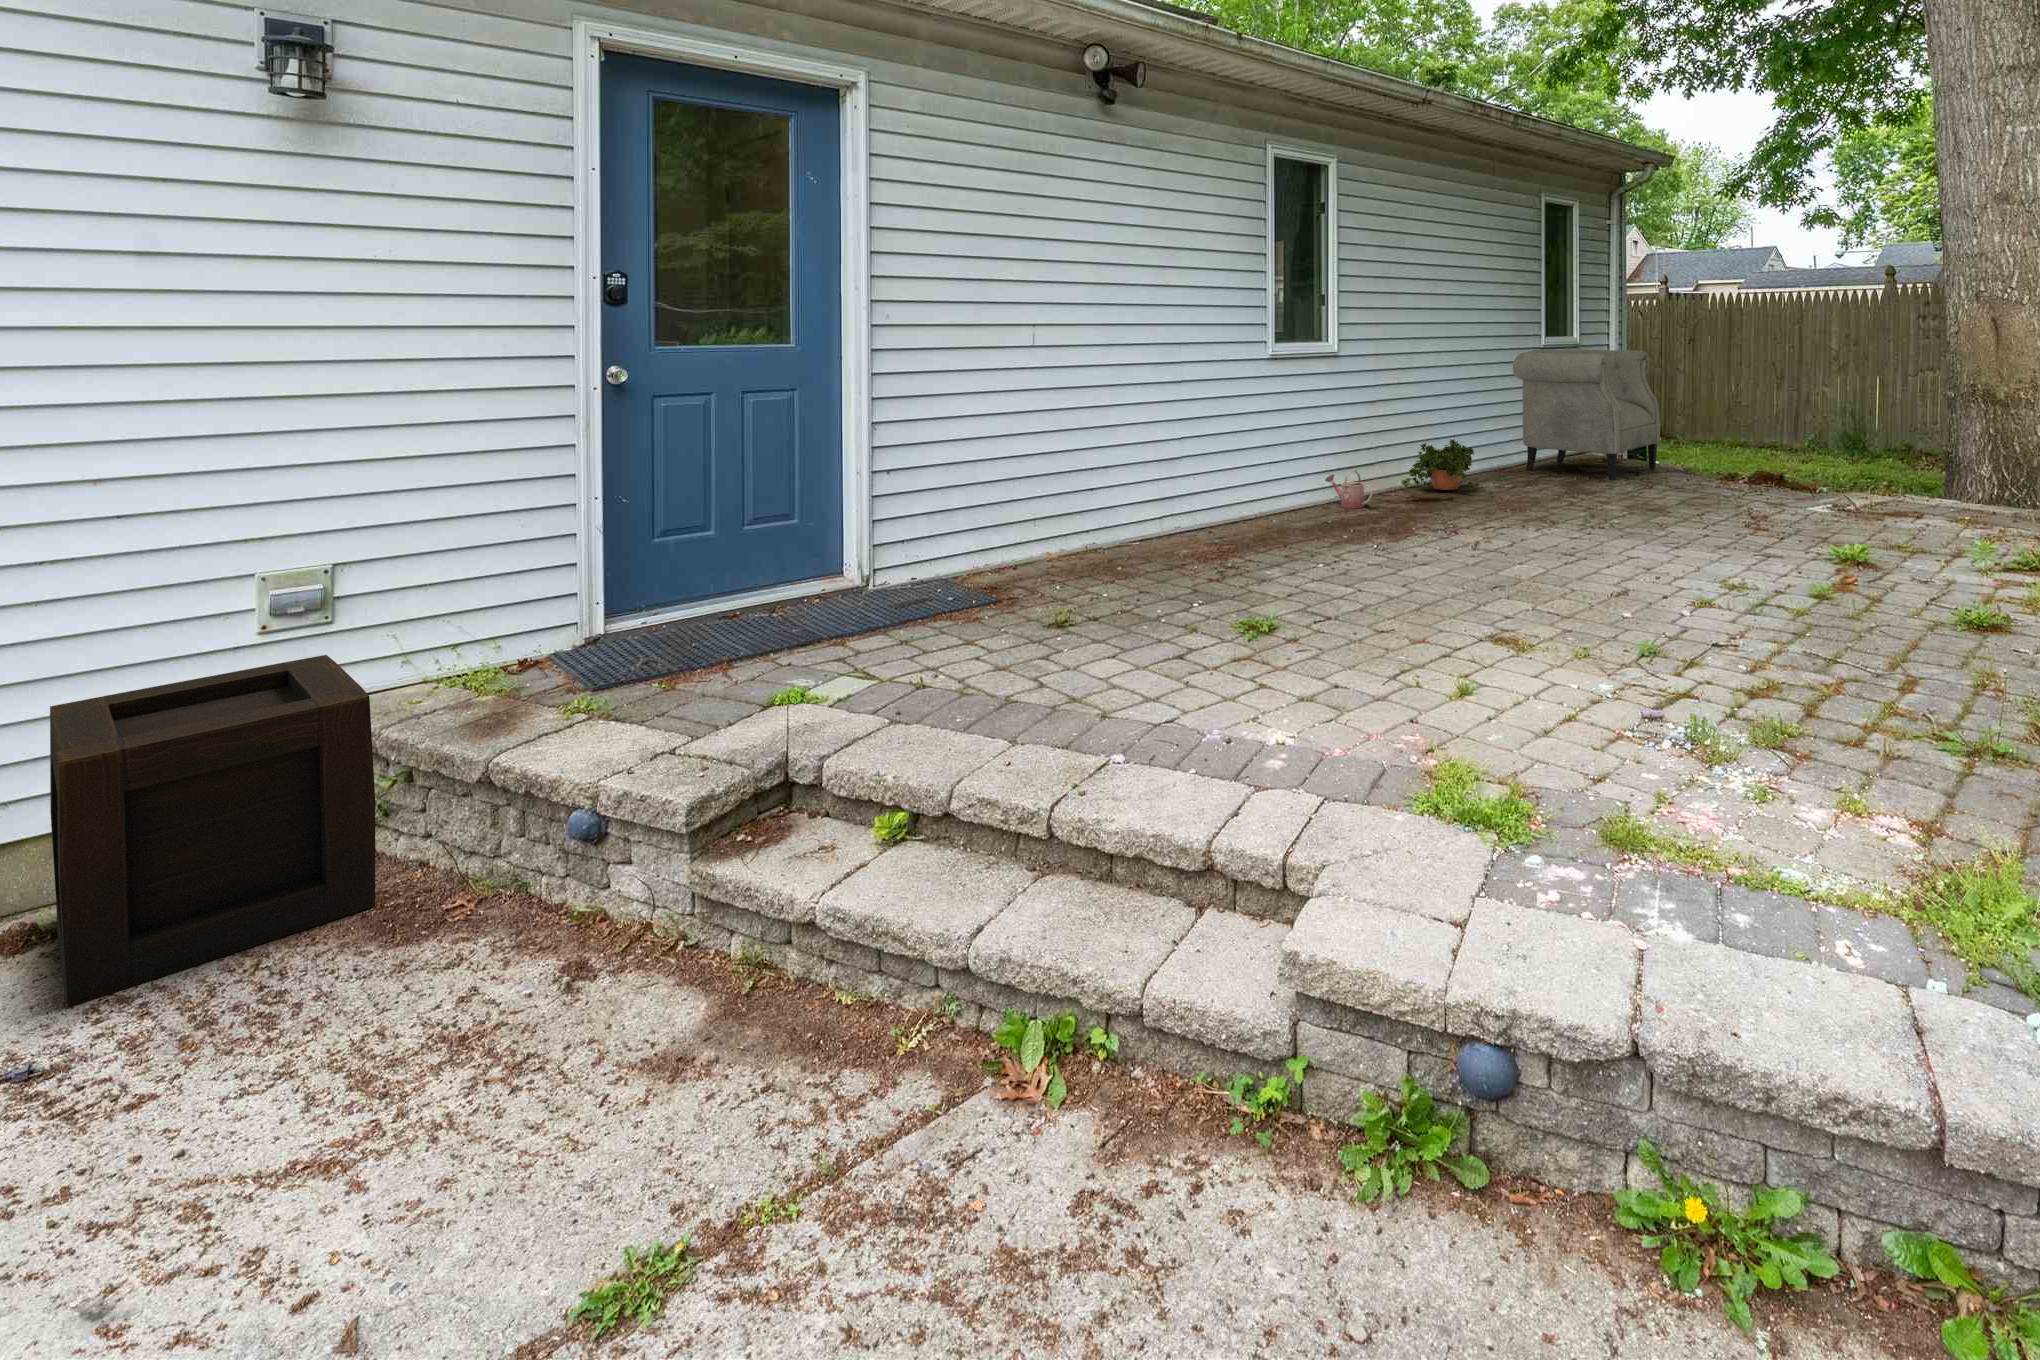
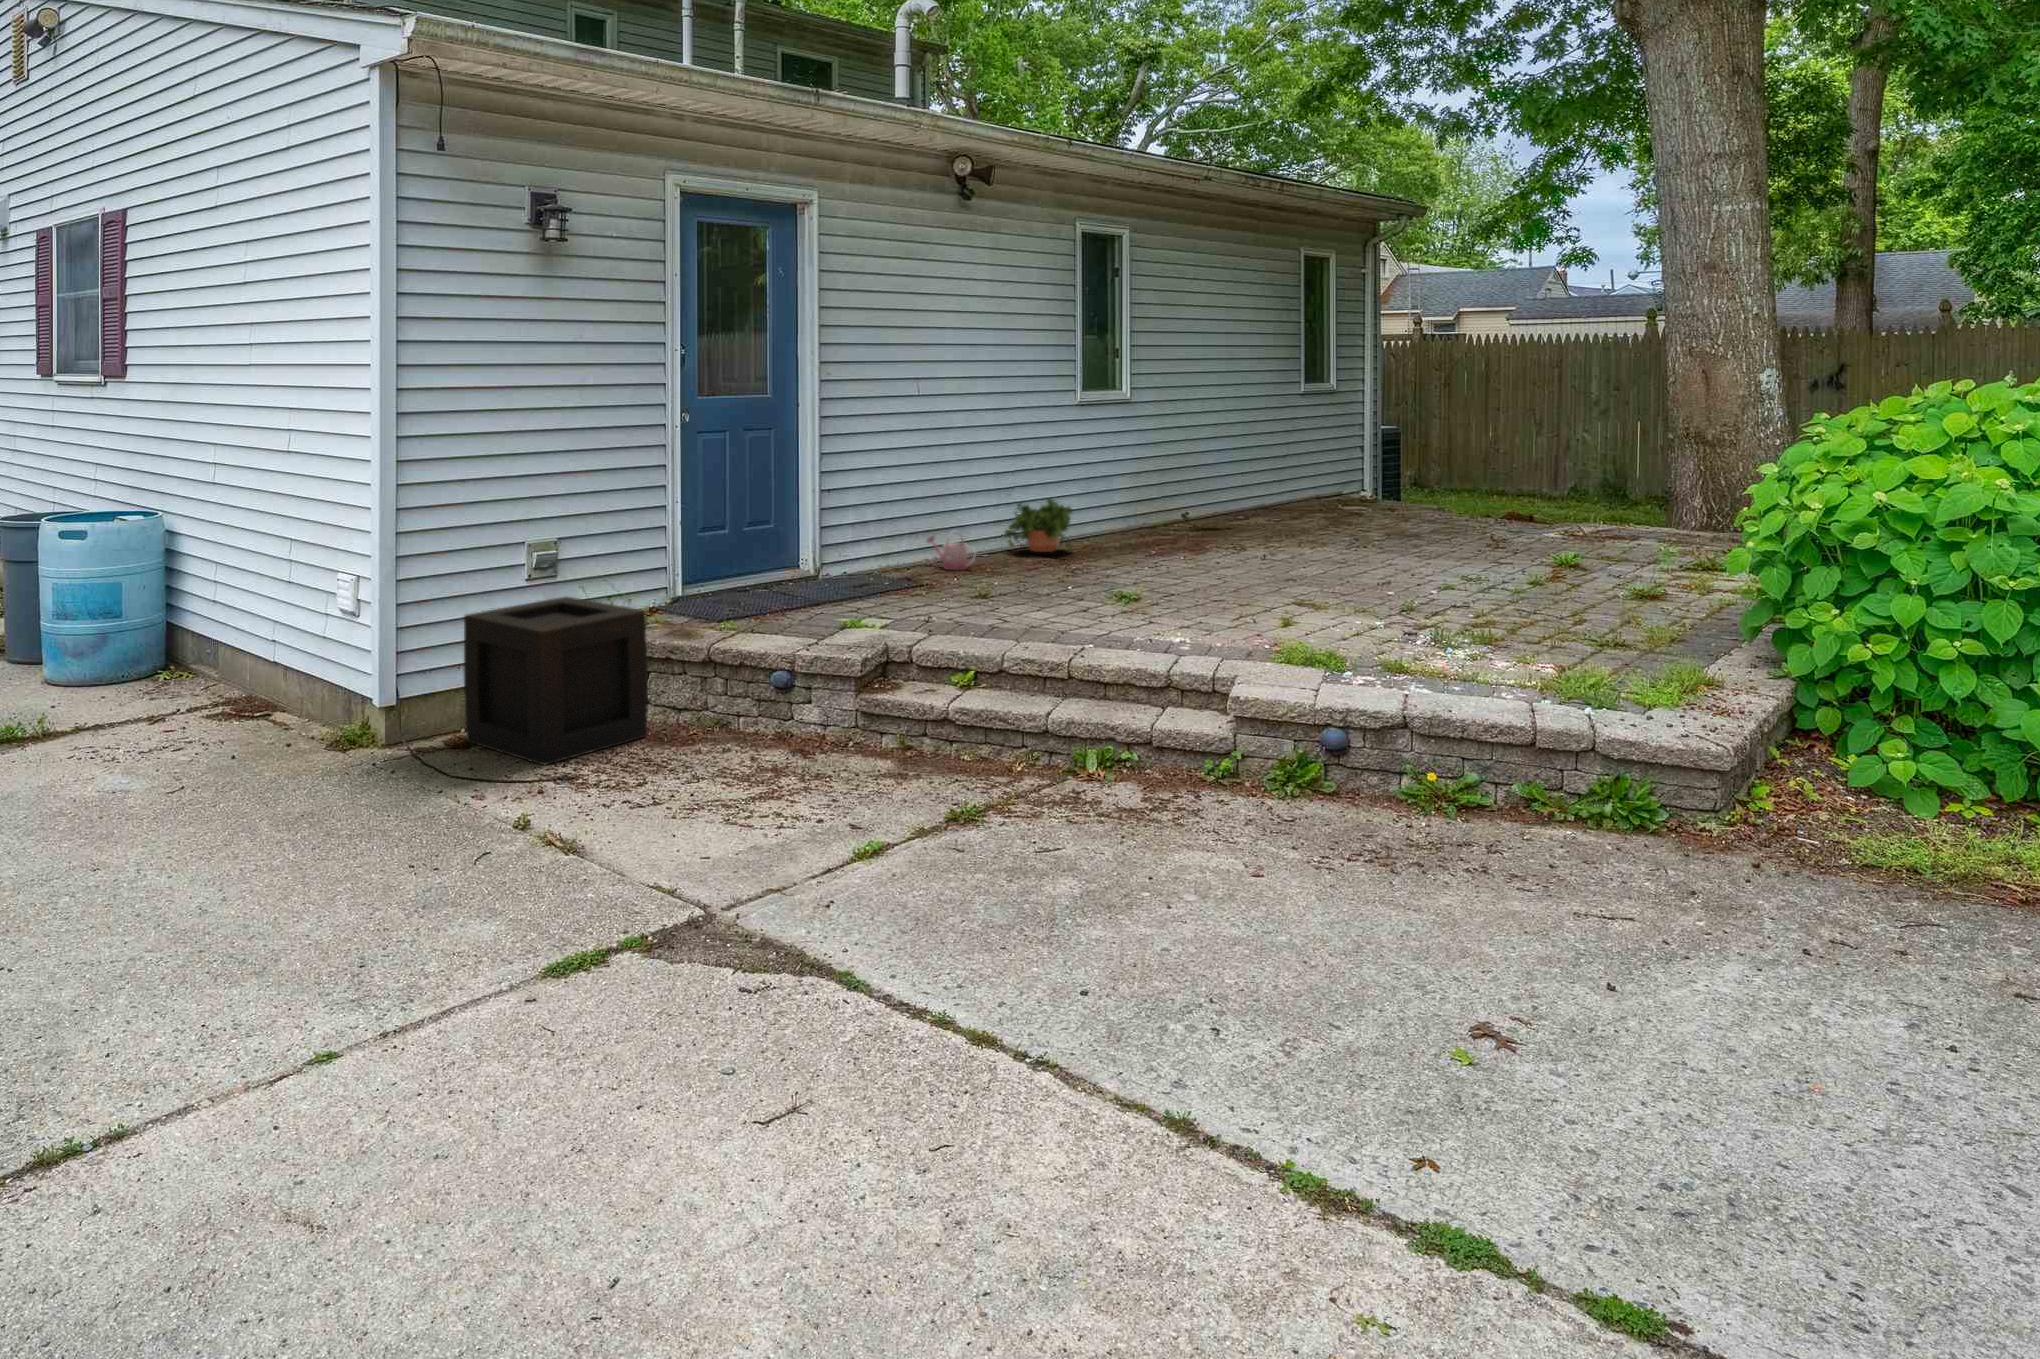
chair: present [1513,350,1660,481] -> none [1272,390,1411,511]
potted plant: present [1409,439,1474,490] -> present [1004,498,1072,552]
watering can: present [1325,470,1373,508] -> present [927,532,976,570]

